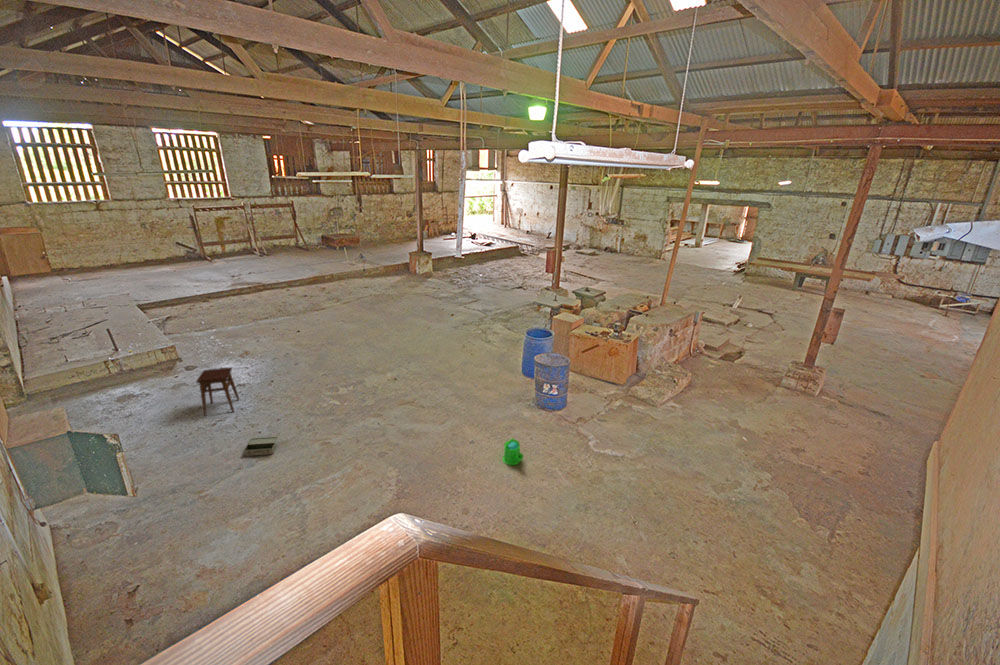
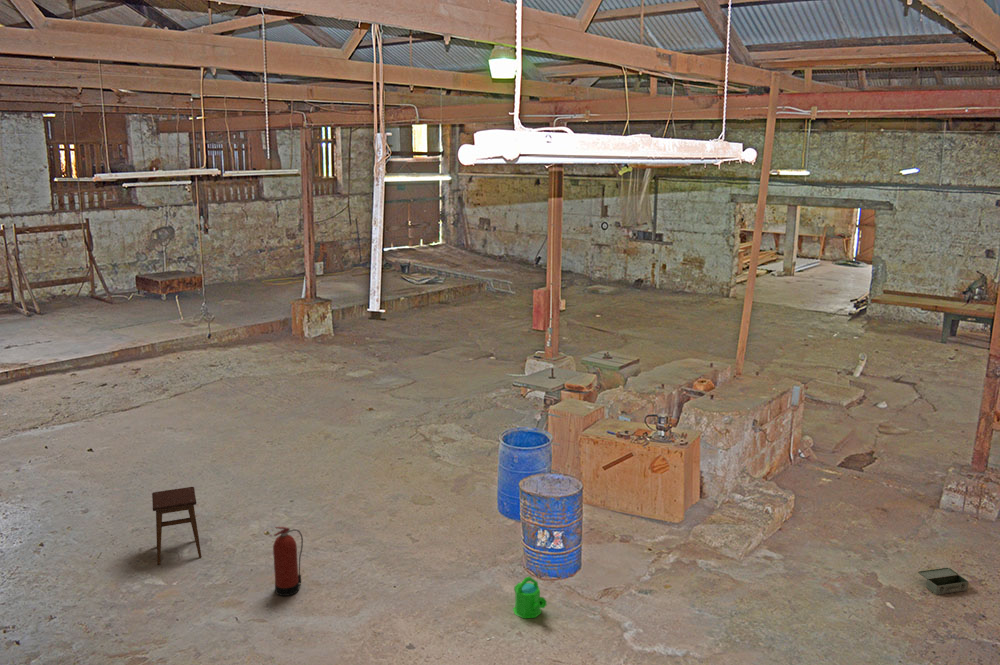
stool: present [196,367,239,415] -> present [152,487,201,565]
fire extinguisher: none [352,397,373,439] -> present [273,527,303,596]
toolbox: present [244,437,277,456] -> present [918,568,968,595]

